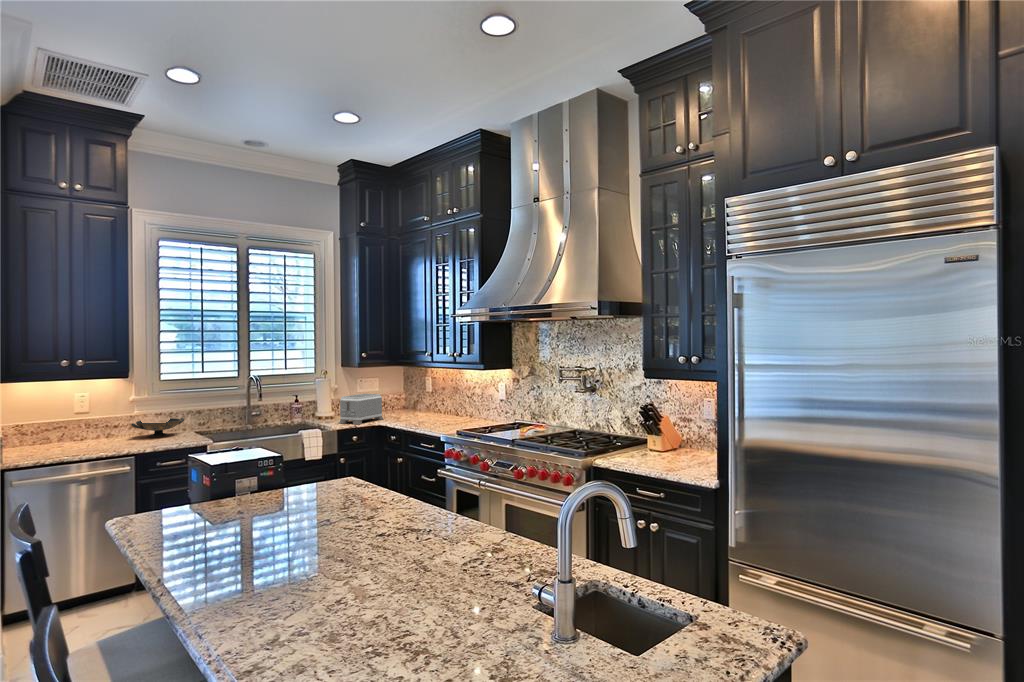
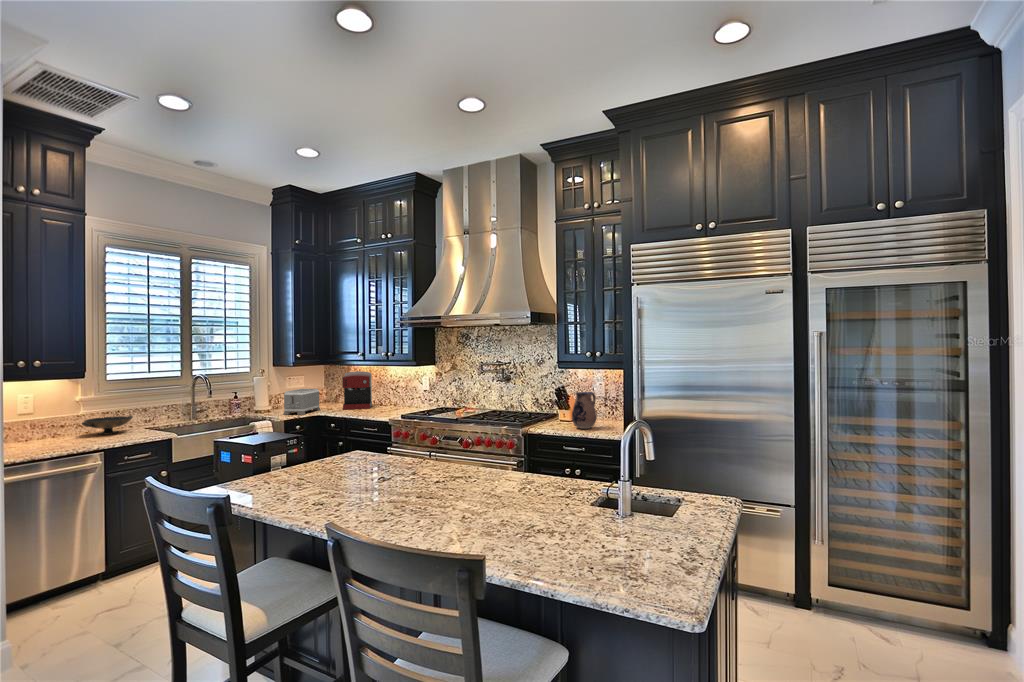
coffee maker: none [406,375,445,420] -> present [342,371,372,410]
ceramic pitcher: none [649,412,687,465] -> present [572,392,597,429]

